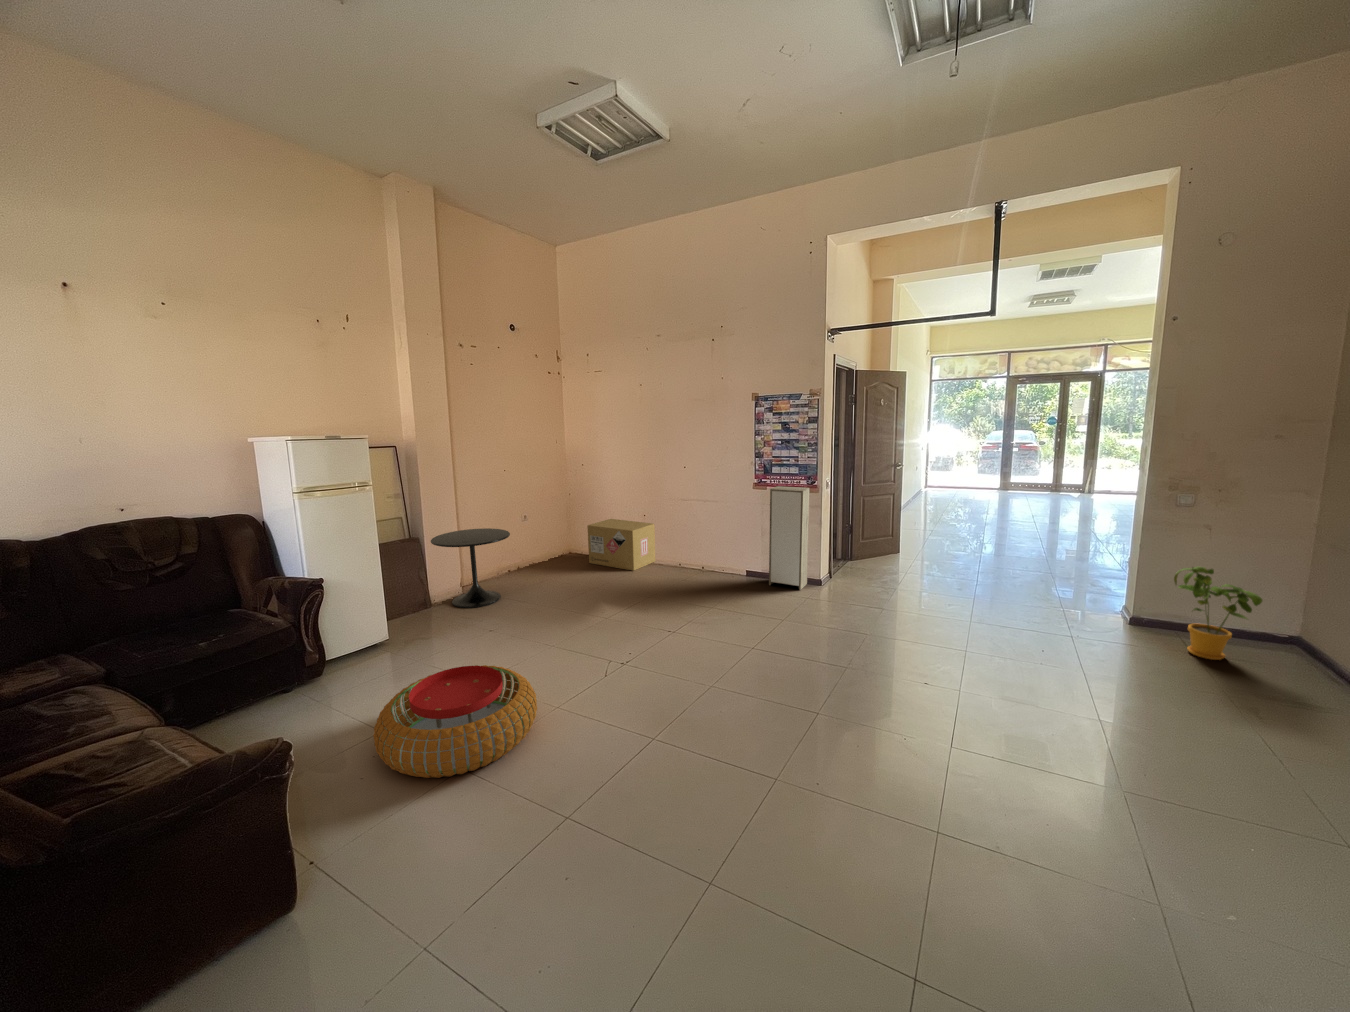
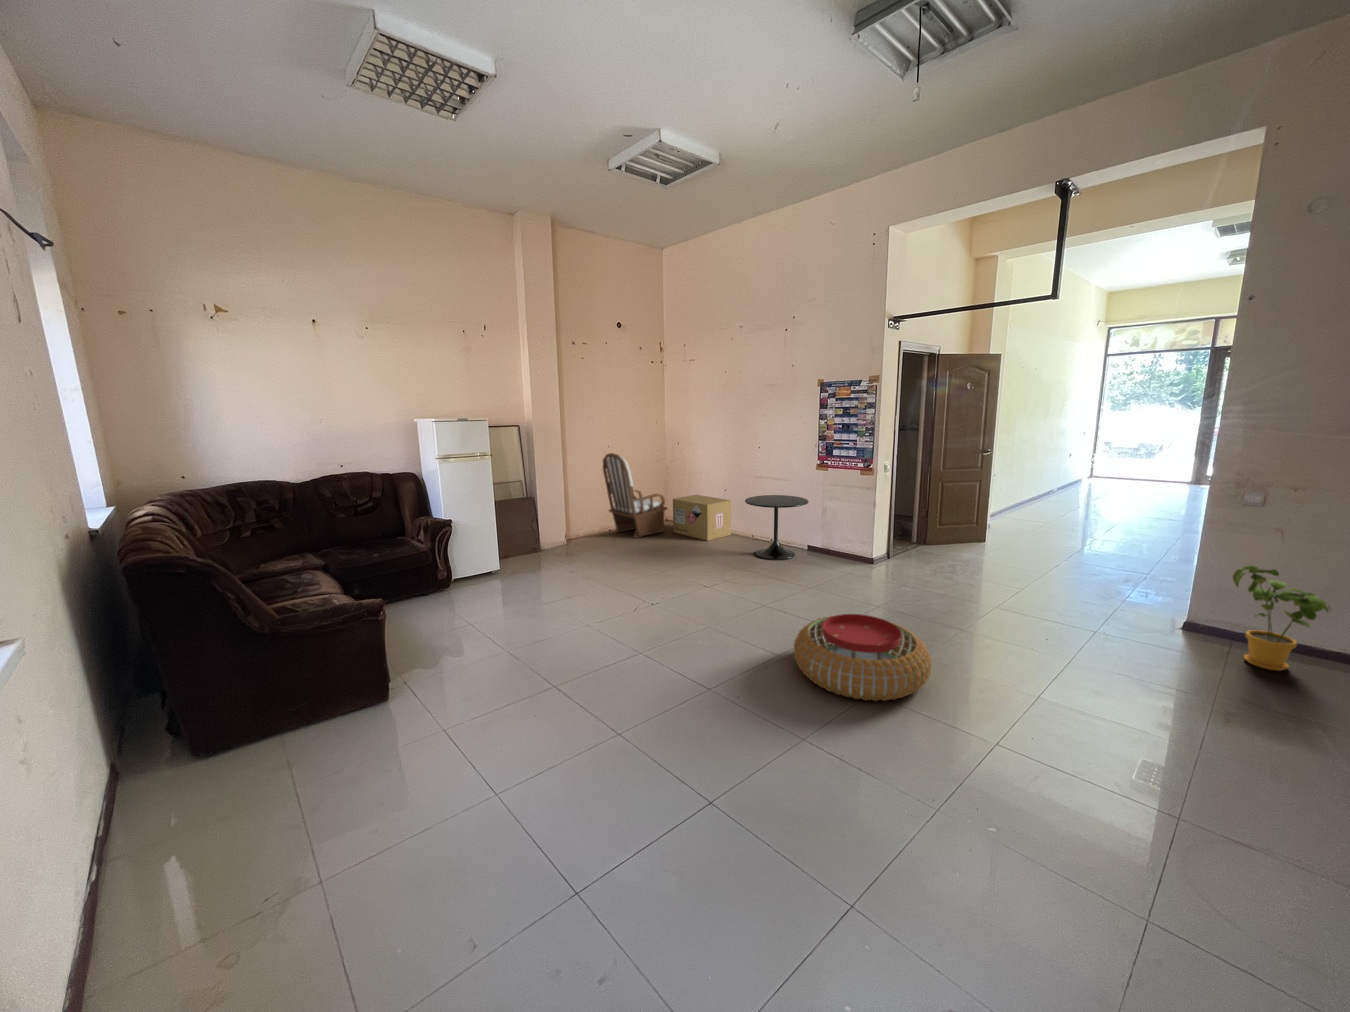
armchair: none [503,476,582,574] -> present [603,453,667,538]
storage cabinet: present [769,486,810,590] -> none [823,469,865,568]
side table: present [431,528,510,608] -> present [745,495,809,560]
pouf: present [373,665,537,778] -> present [794,614,931,701]

